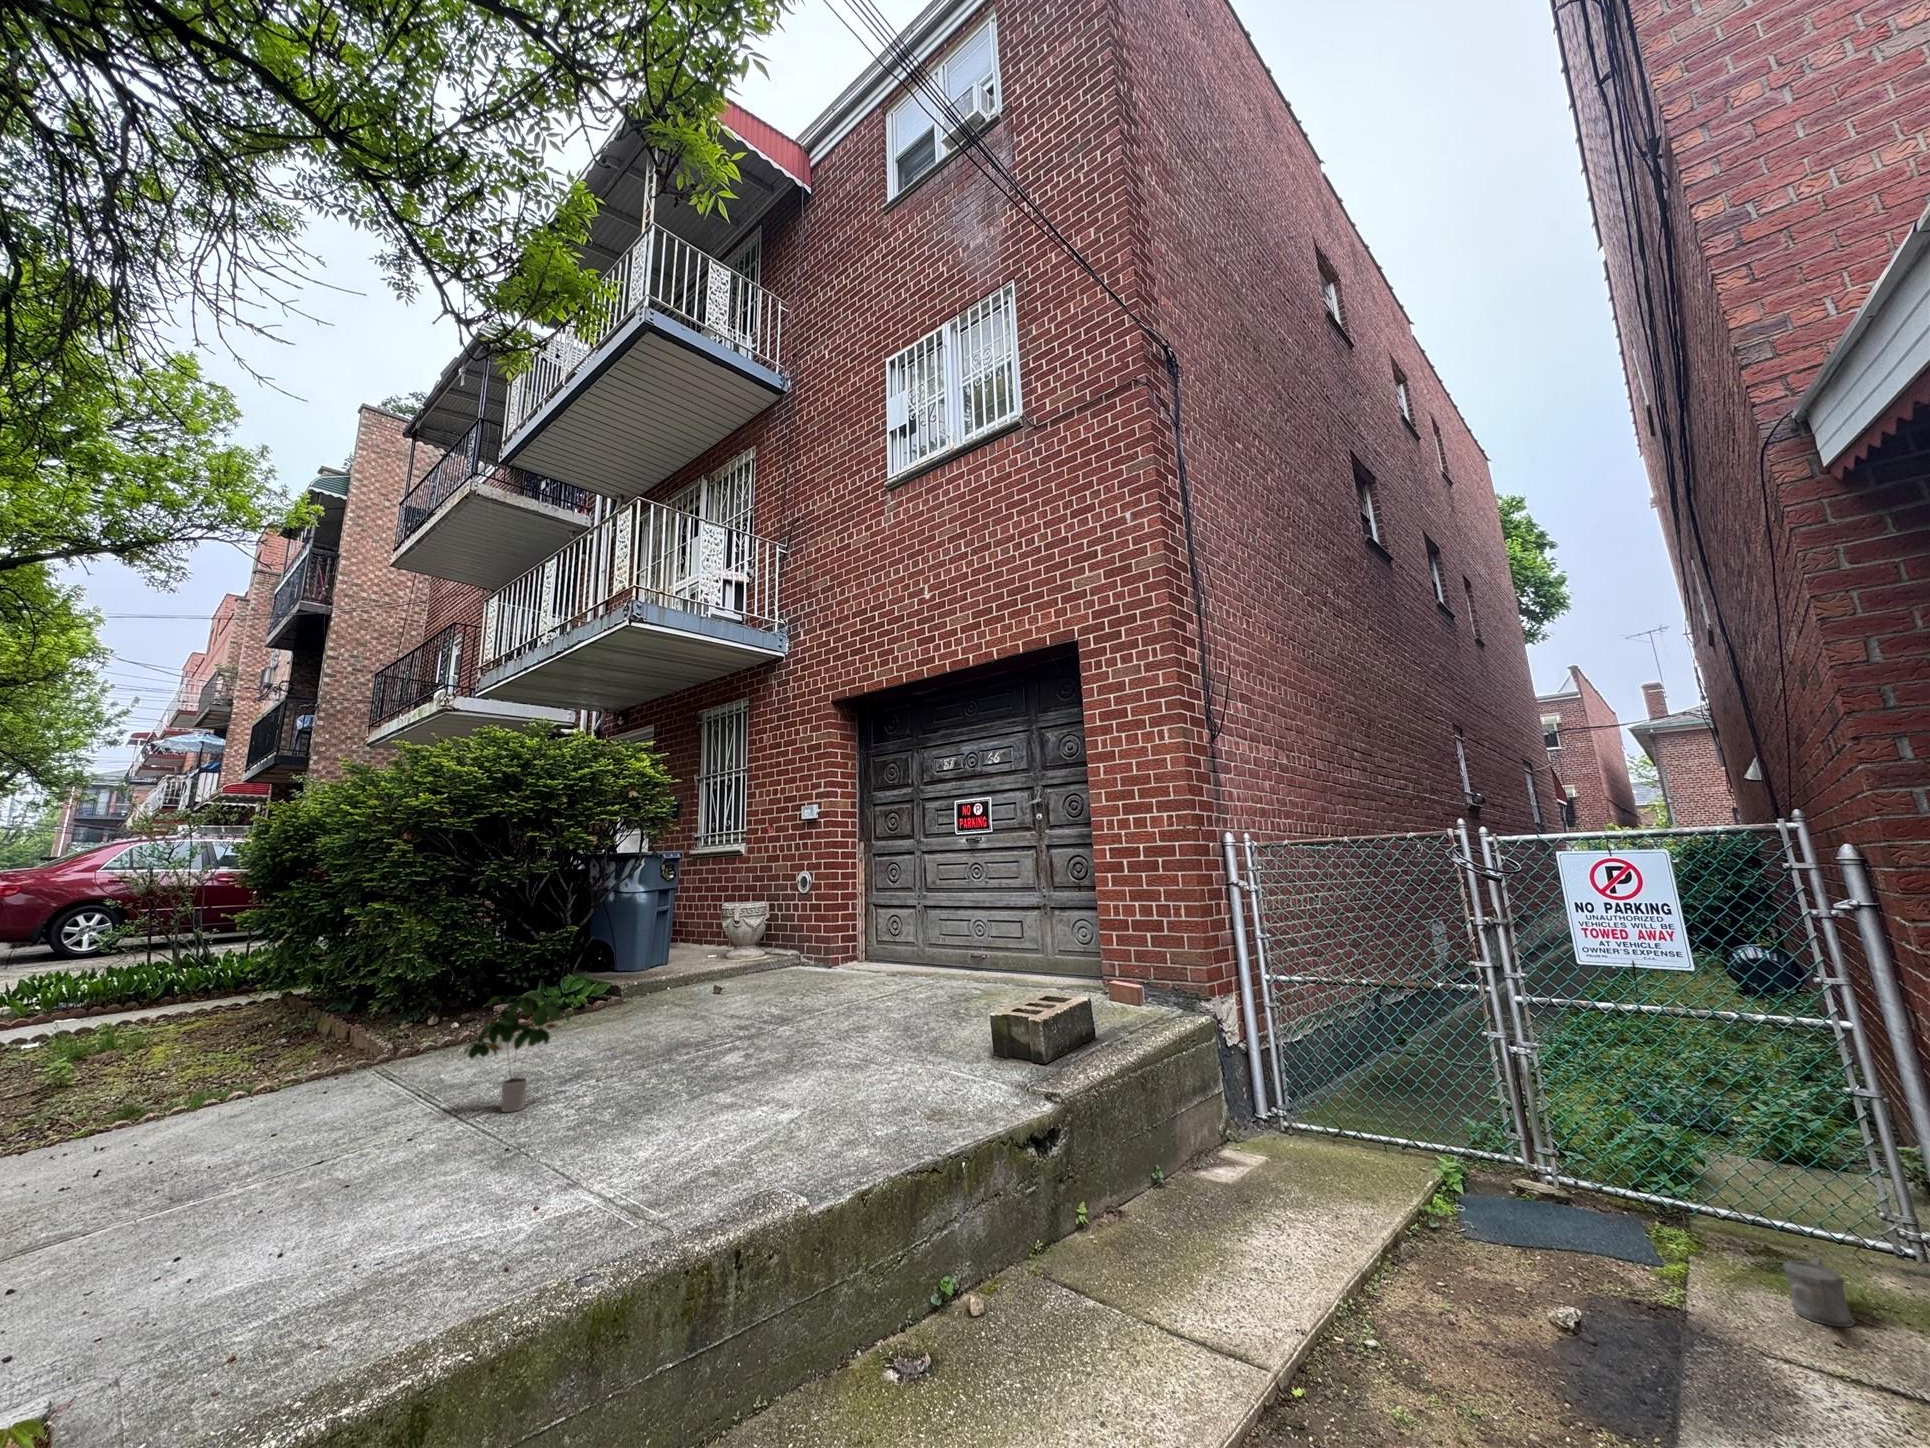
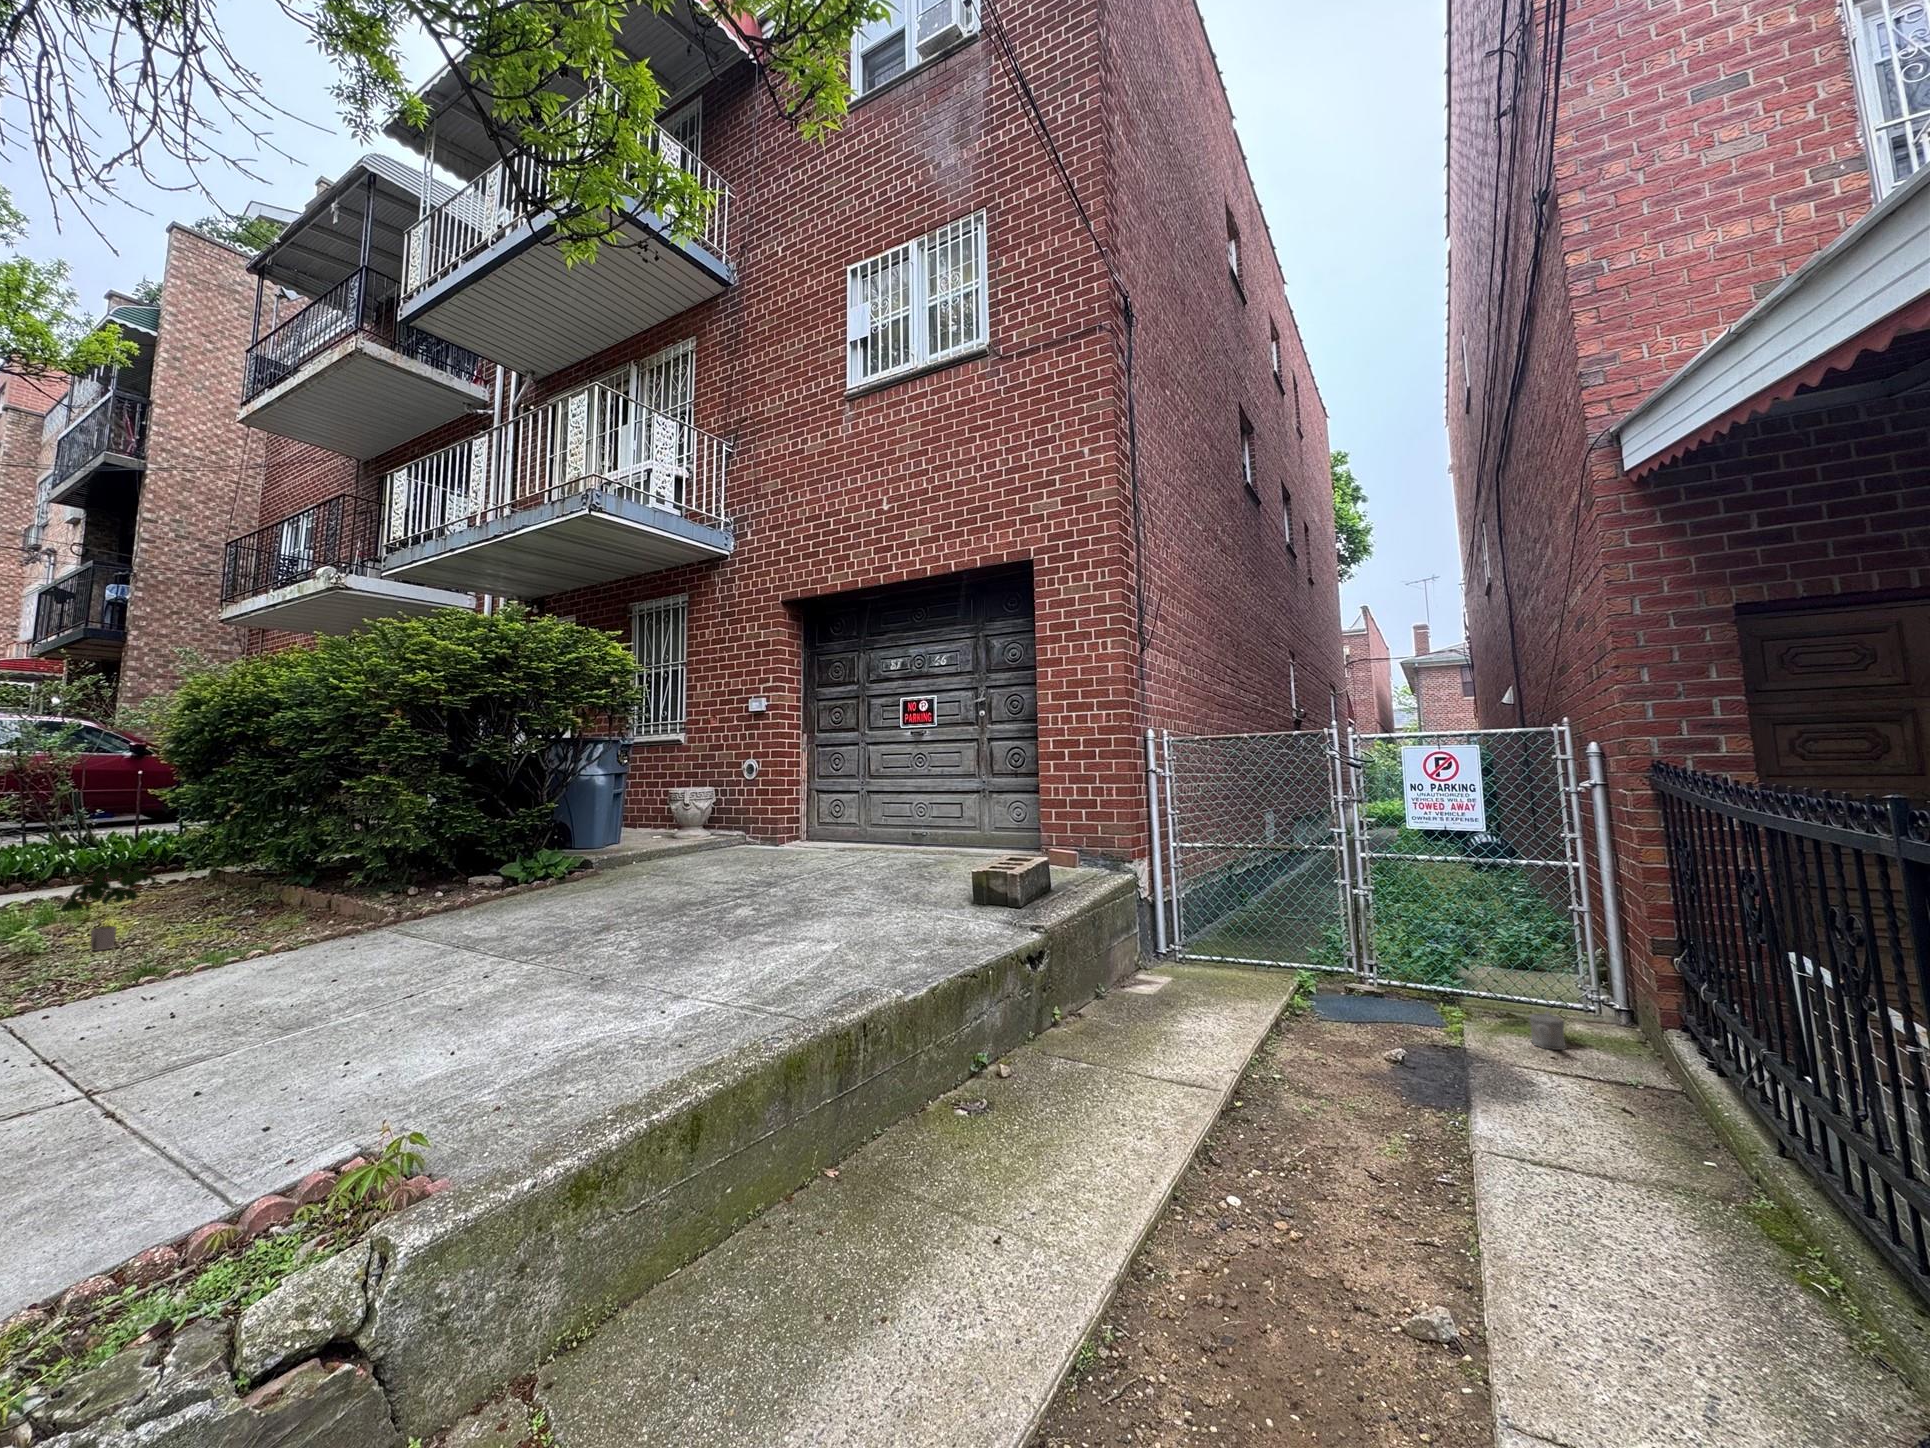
potted plant: present [465,992,570,1112] -> present [58,862,156,951]

